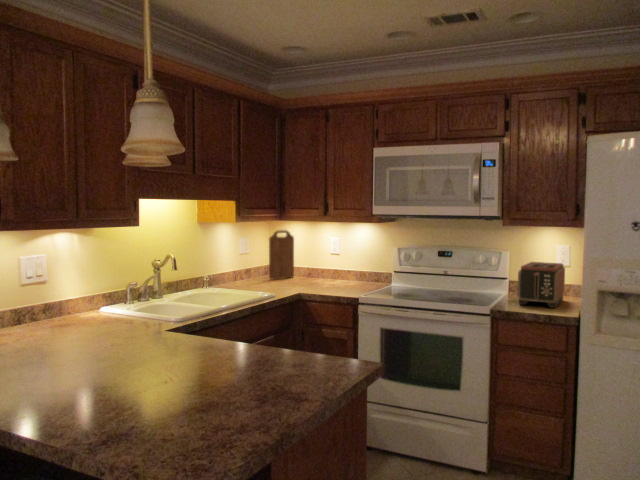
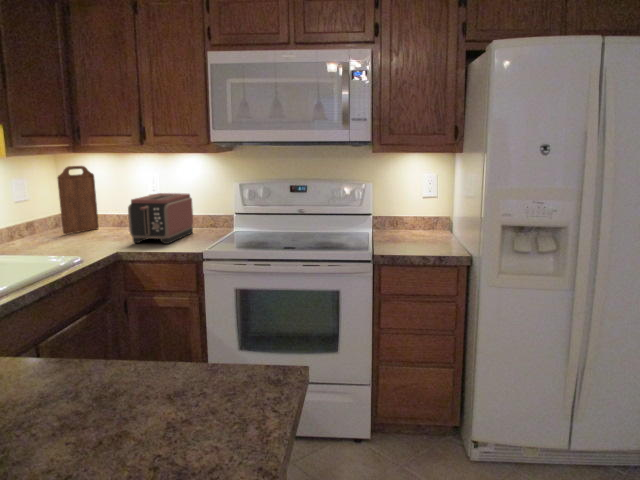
toaster: present [517,262,565,308] -> present [128,193,193,244]

